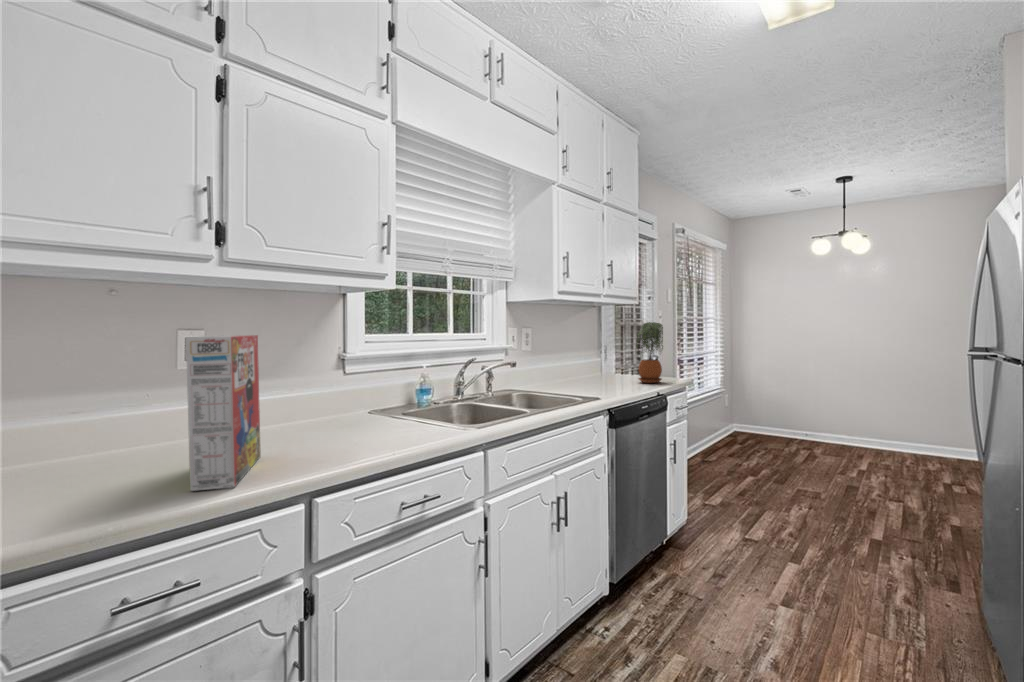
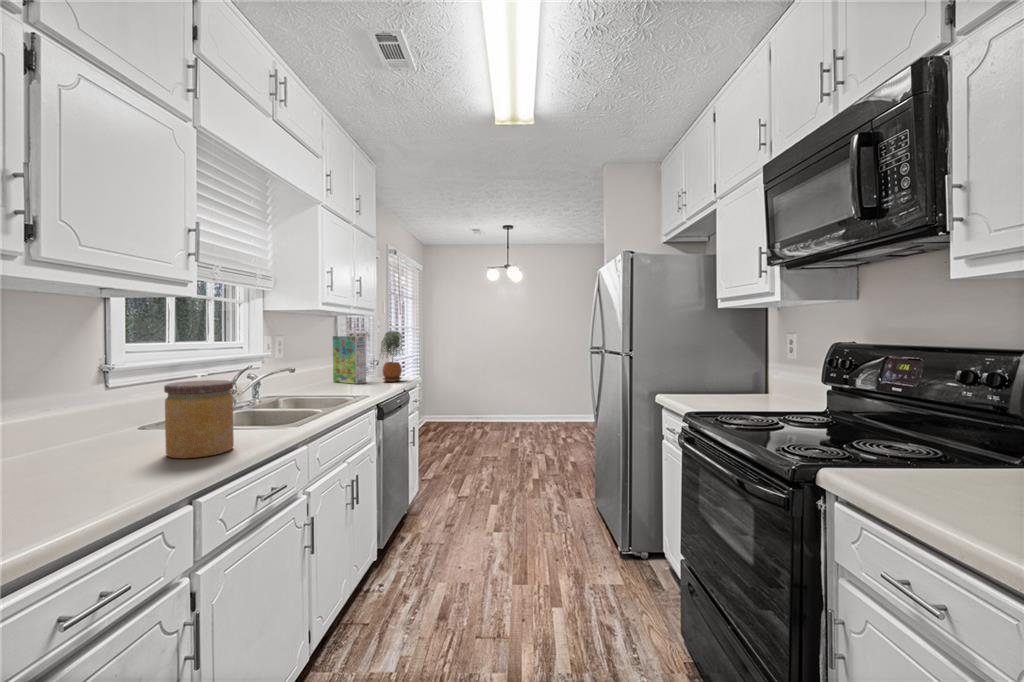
cereal box: present [186,335,261,491] -> present [333,336,366,384]
jar: none [329,373,391,452] -> present [164,380,234,458]

